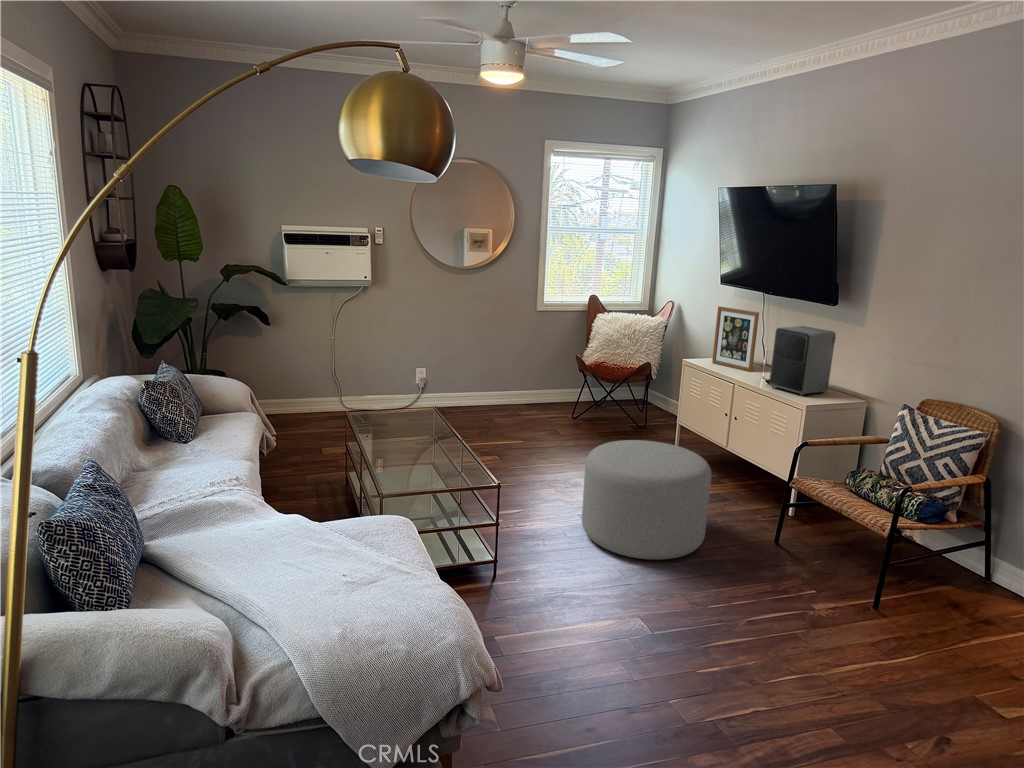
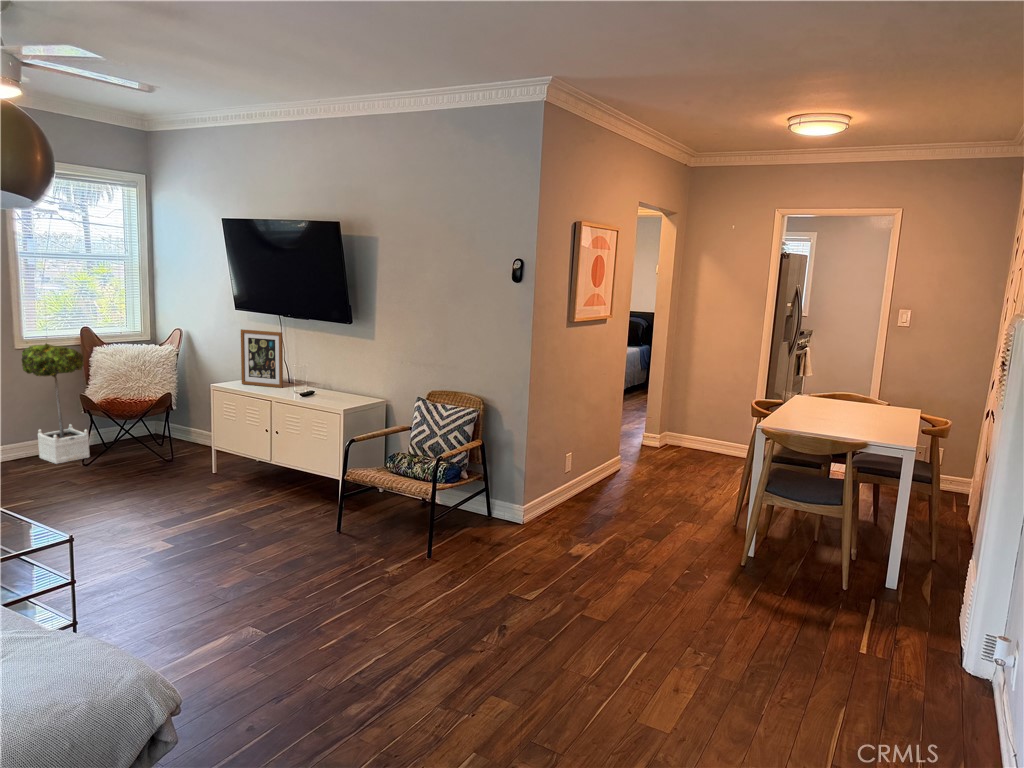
potted tree: none [539,307,585,412] -> present [21,343,90,464]
speaker: present [769,326,836,396] -> none [305,341,355,402]
ottoman: present [582,440,711,560] -> none [151,466,282,581]

